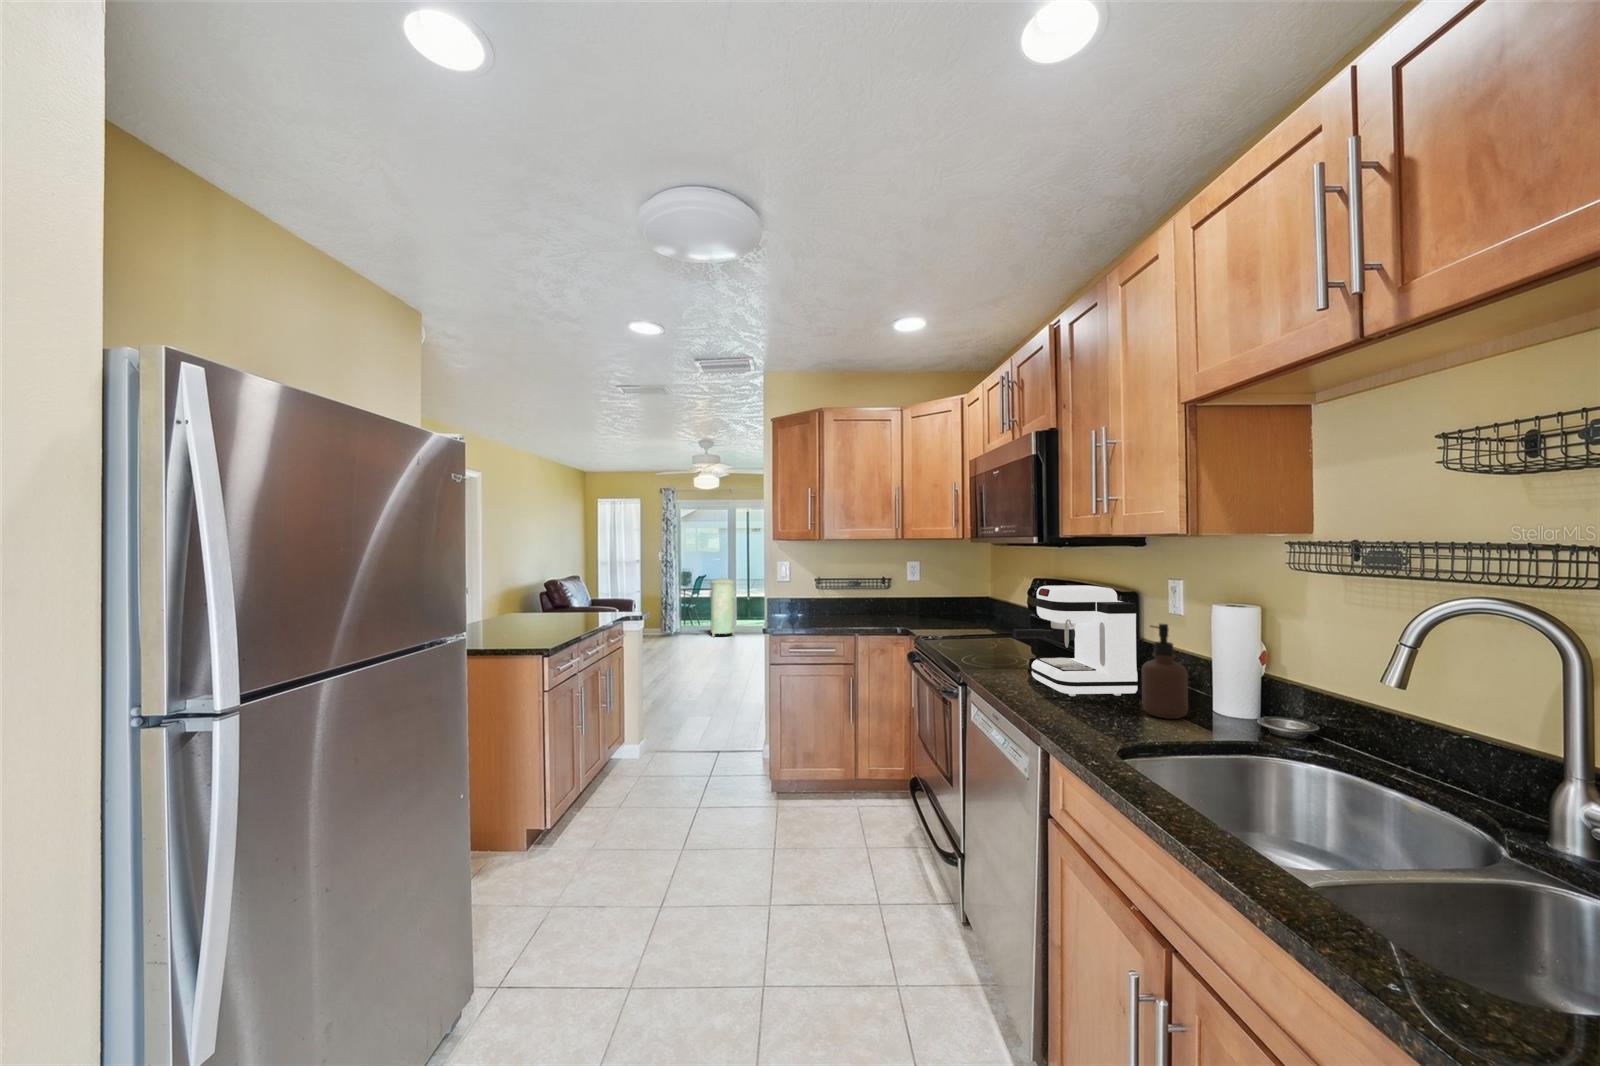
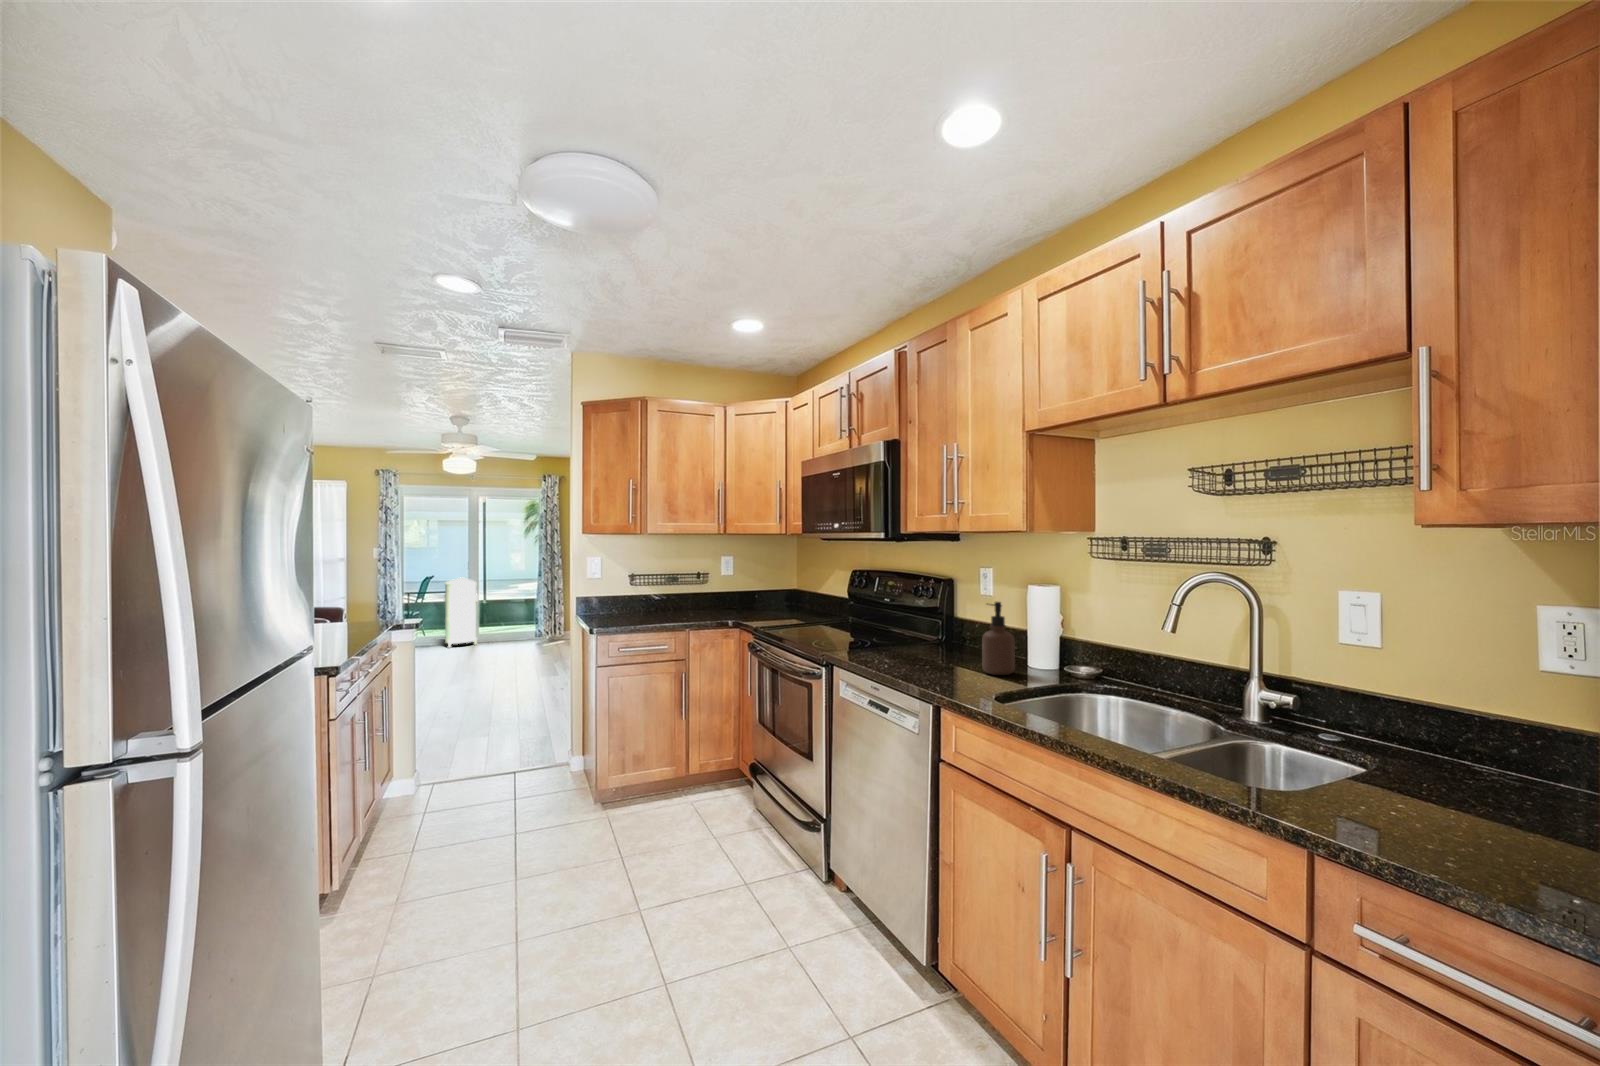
coffee maker: present [1013,586,1138,696] -> none [874,574,970,666]

